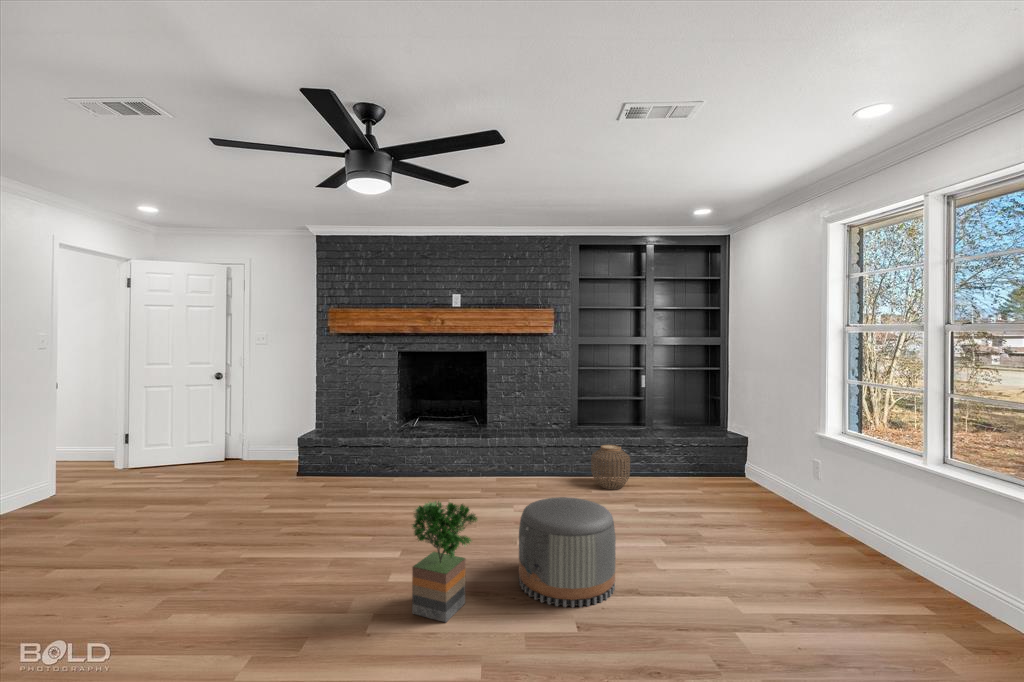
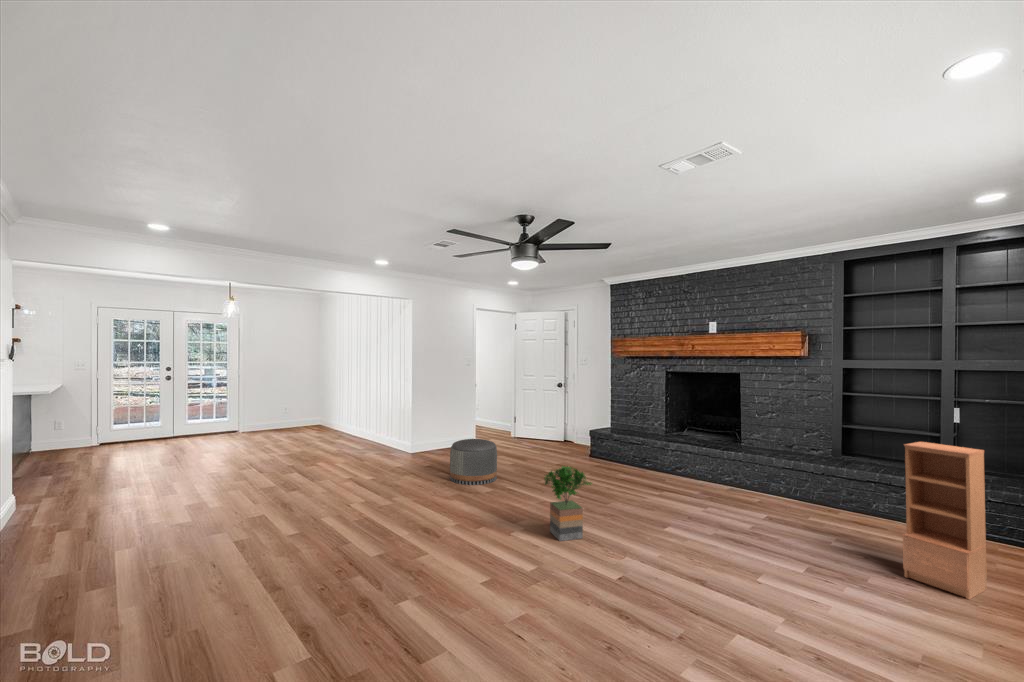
bookcase: none [710,405,762,528] -> present [903,442,987,599]
woven basket: present [591,445,630,489] -> none [814,474,863,523]
pouf: present [519,497,616,608] -> present [450,439,497,485]

